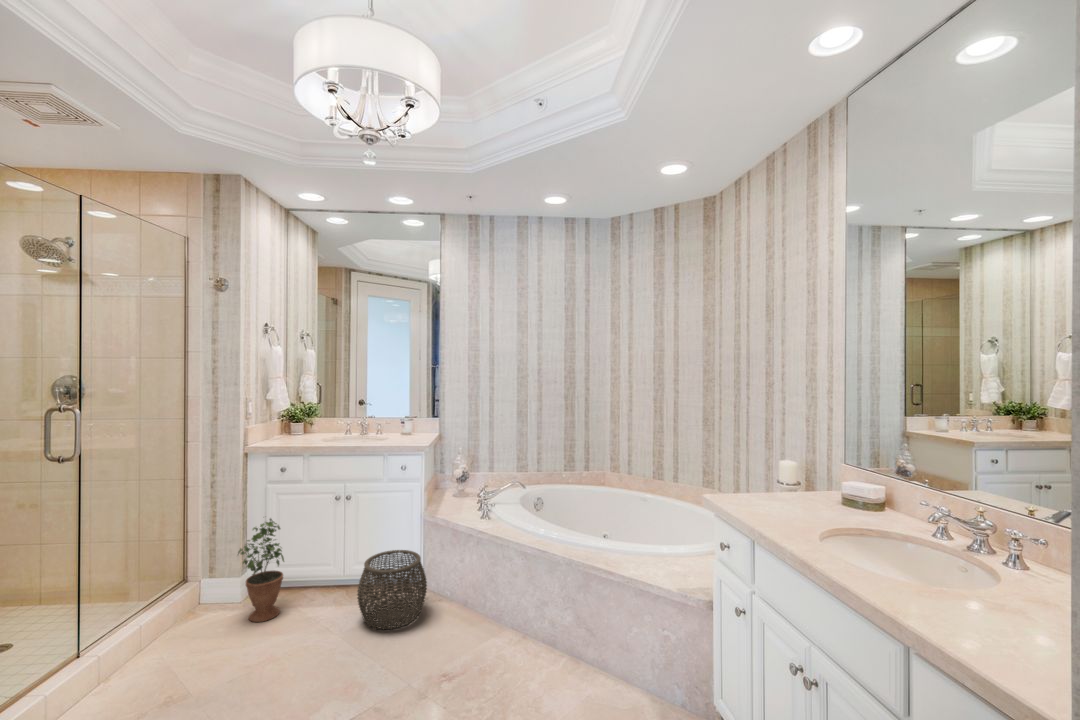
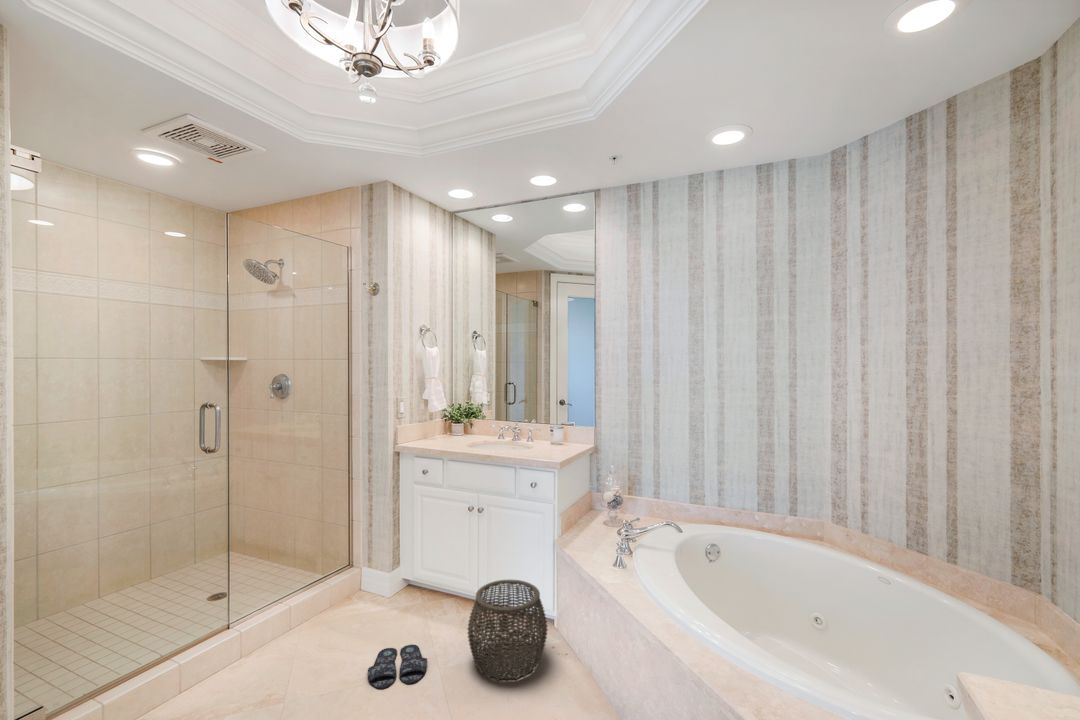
potted plant: present [238,519,284,622] -> none [374,518,418,627]
slippers: none [263,628,323,665] -> present [368,645,427,689]

